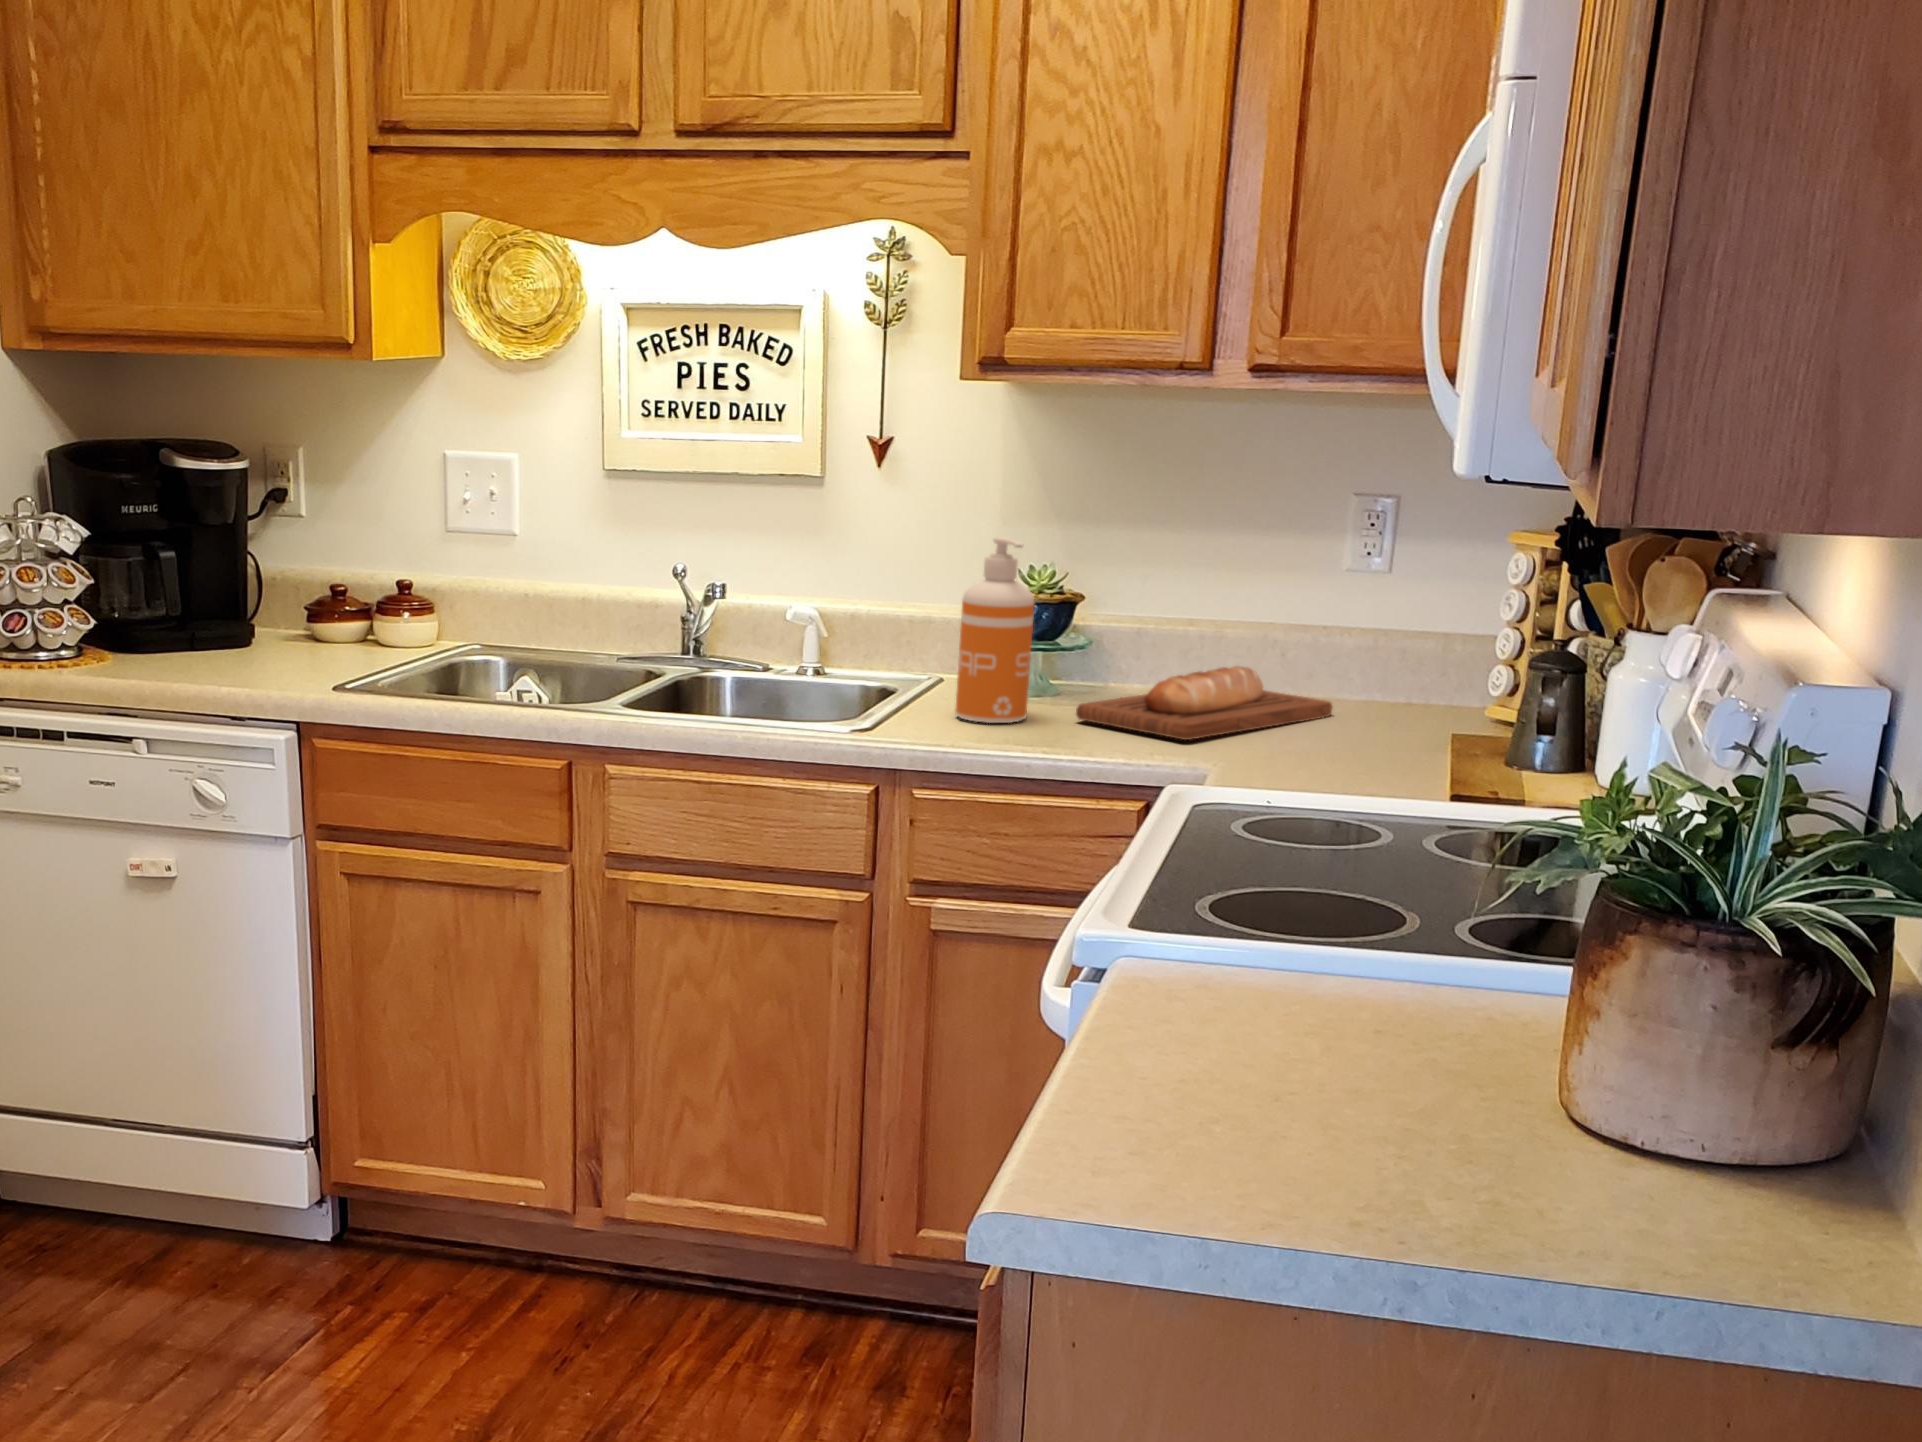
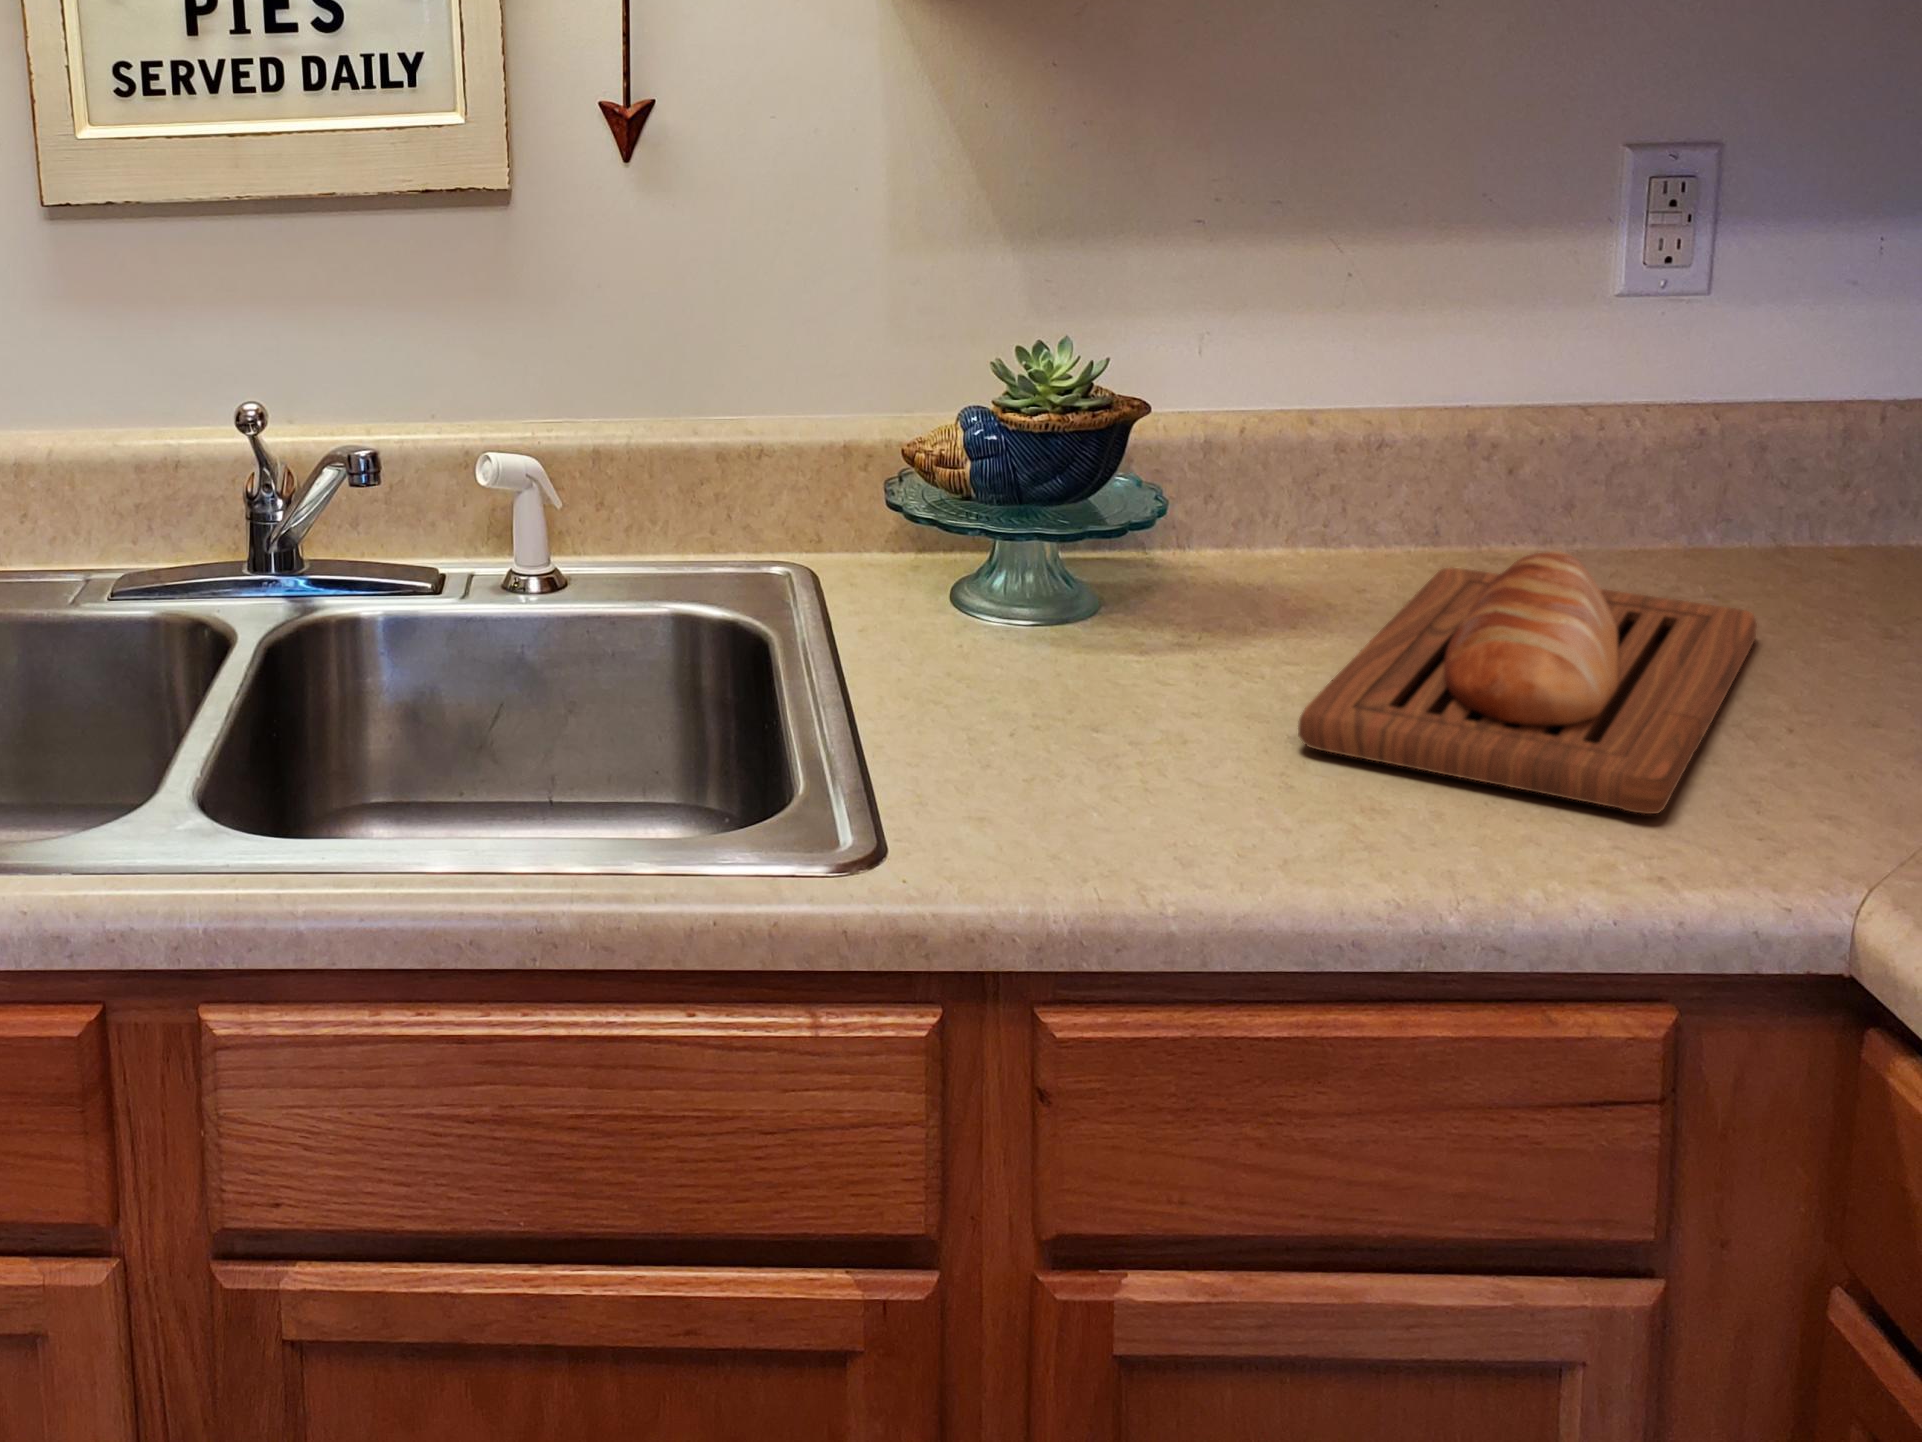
soap dispenser: present [955,537,1034,723] -> none [1015,350,1198,791]

